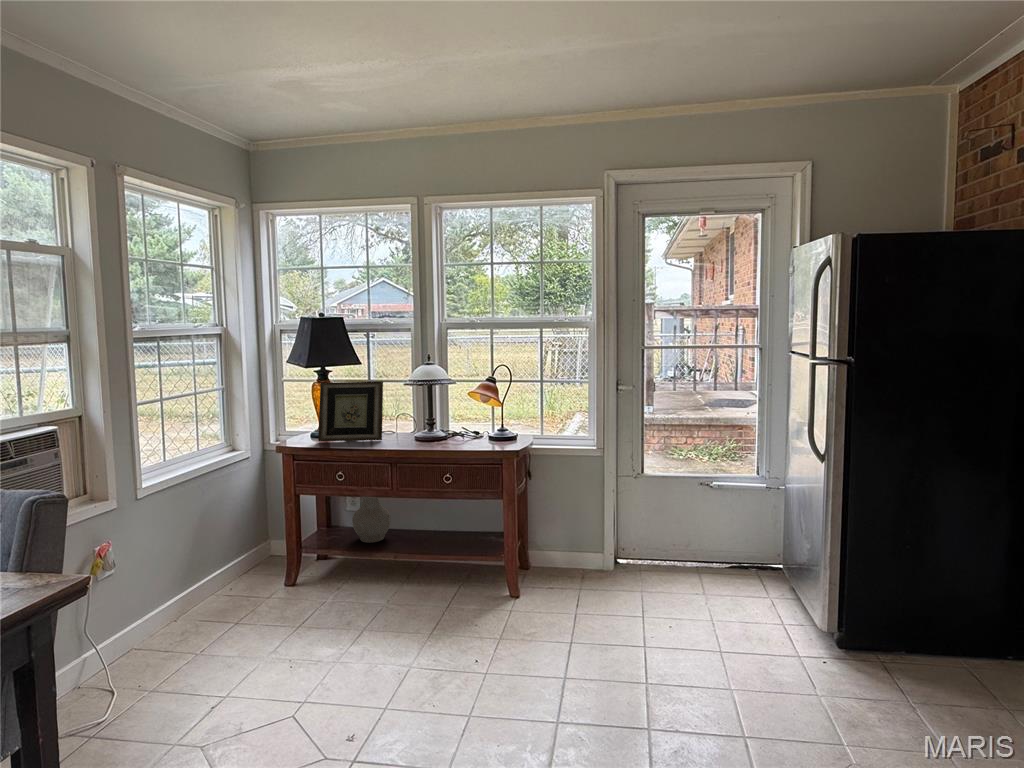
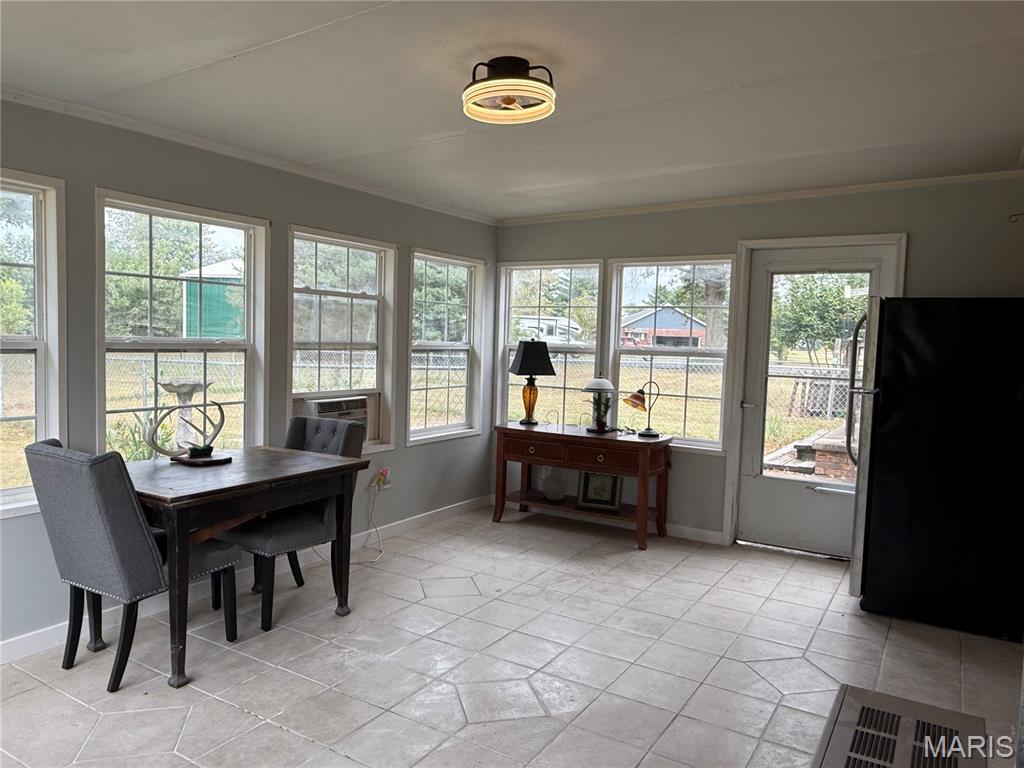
picture frame: present [318,381,383,441] -> present [576,471,624,511]
potted plant: none [403,385,463,441] -> present [585,396,611,432]

